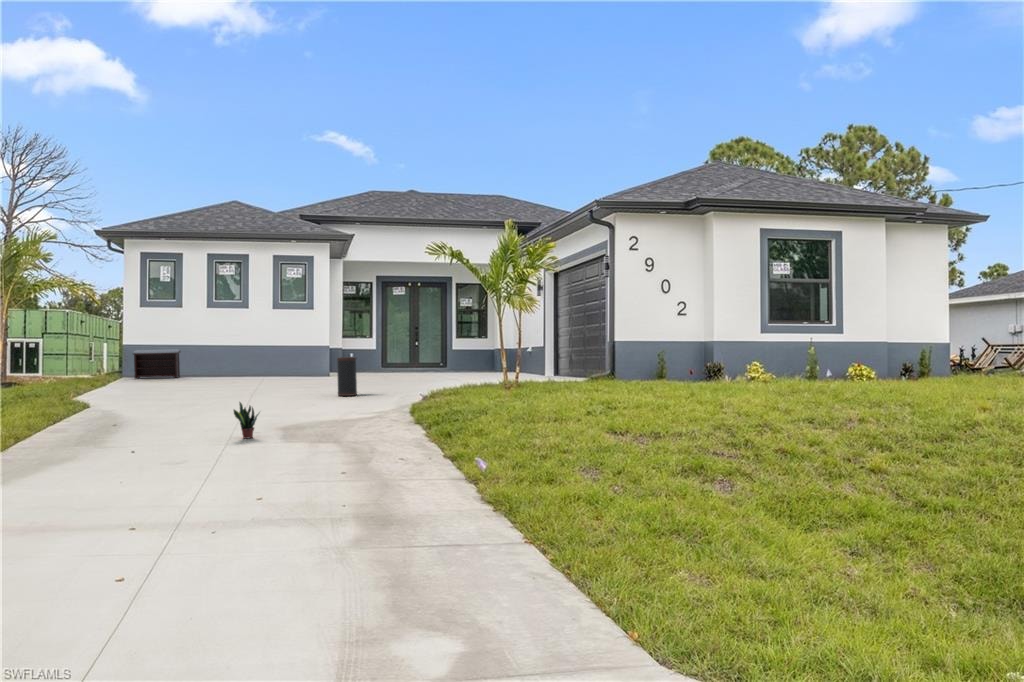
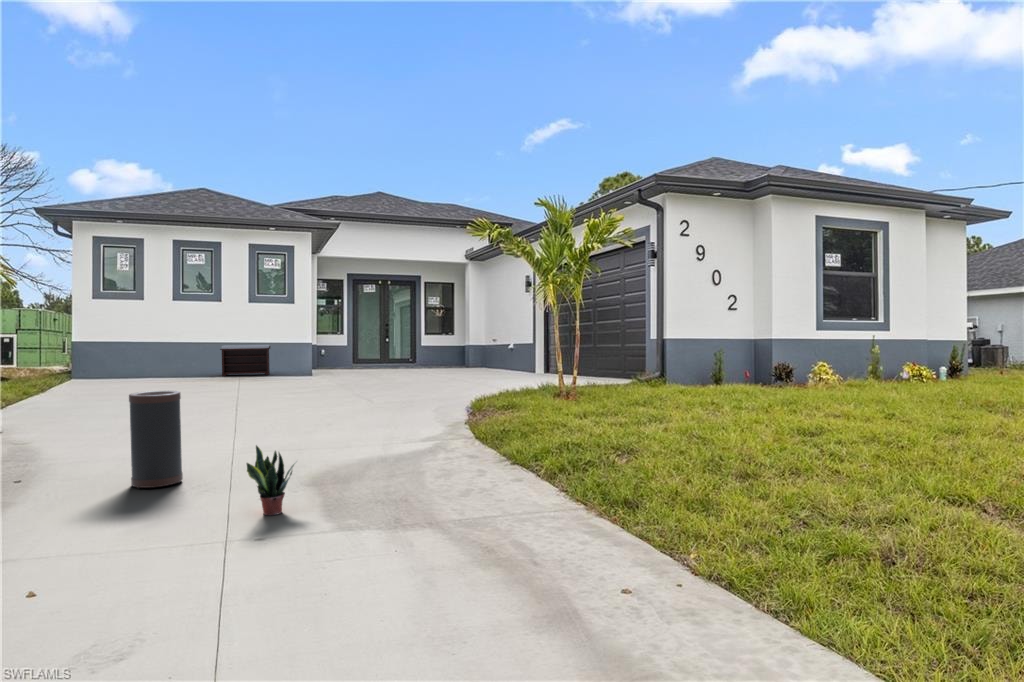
bench: present [133,349,181,379] -> present [220,345,271,376]
trash can: present [337,357,357,396] -> present [129,391,183,489]

